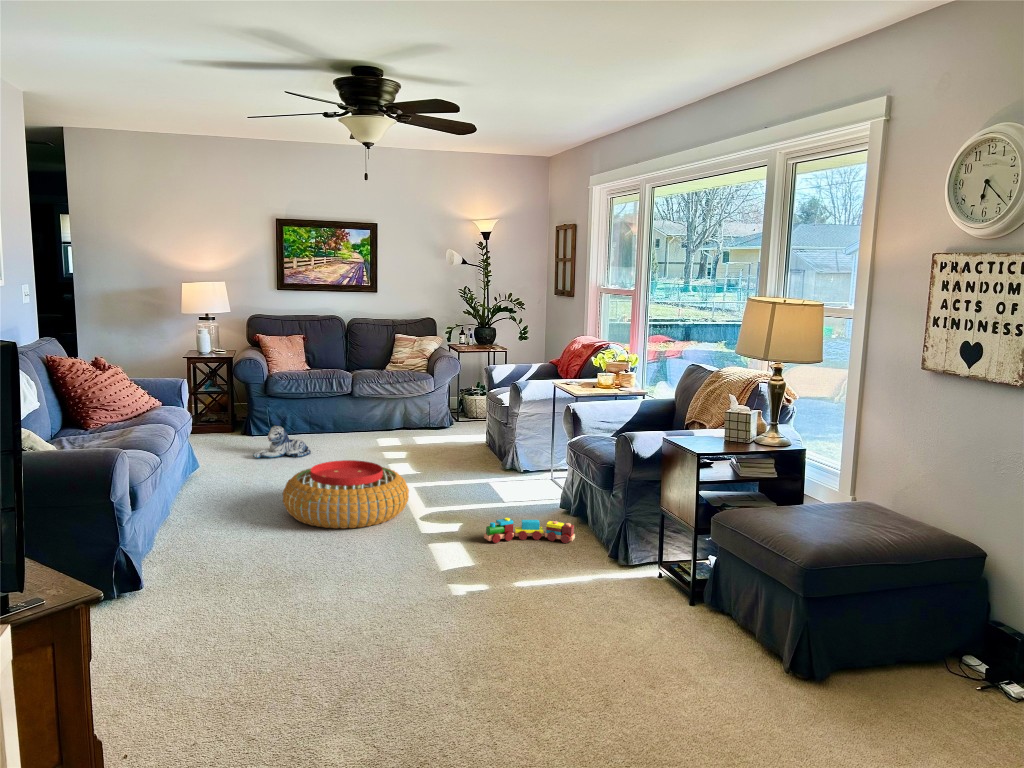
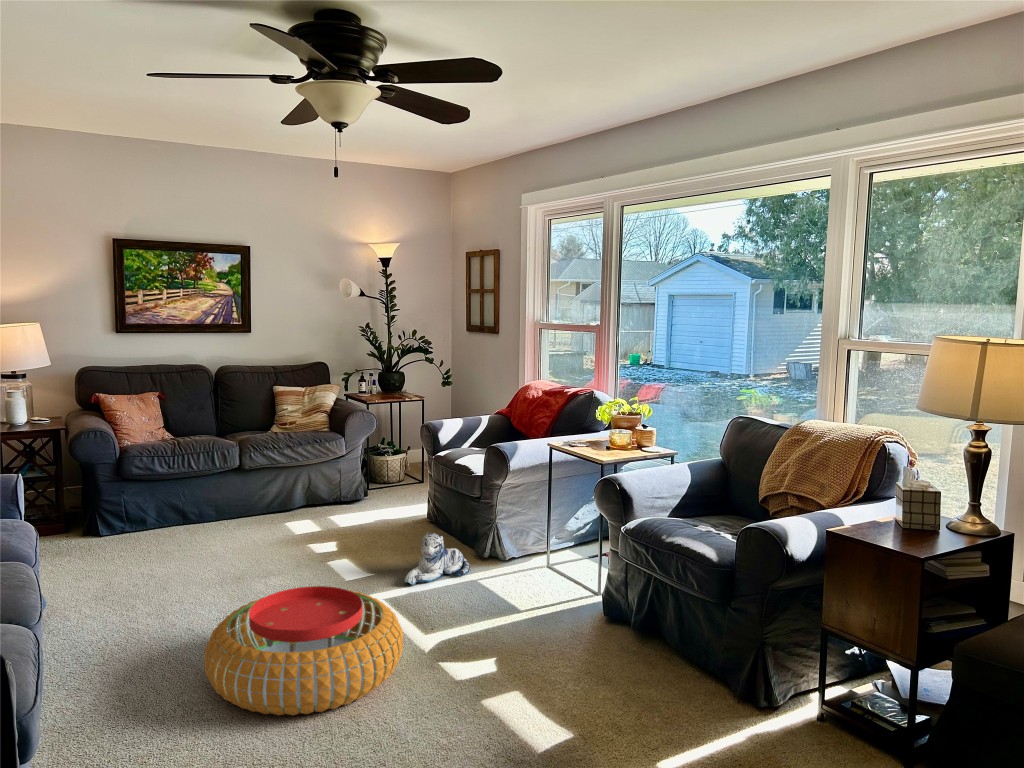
plush toy: present [253,425,311,458] -> present [404,532,470,585]
toy train: present [484,518,575,543] -> none [546,653,667,703]

